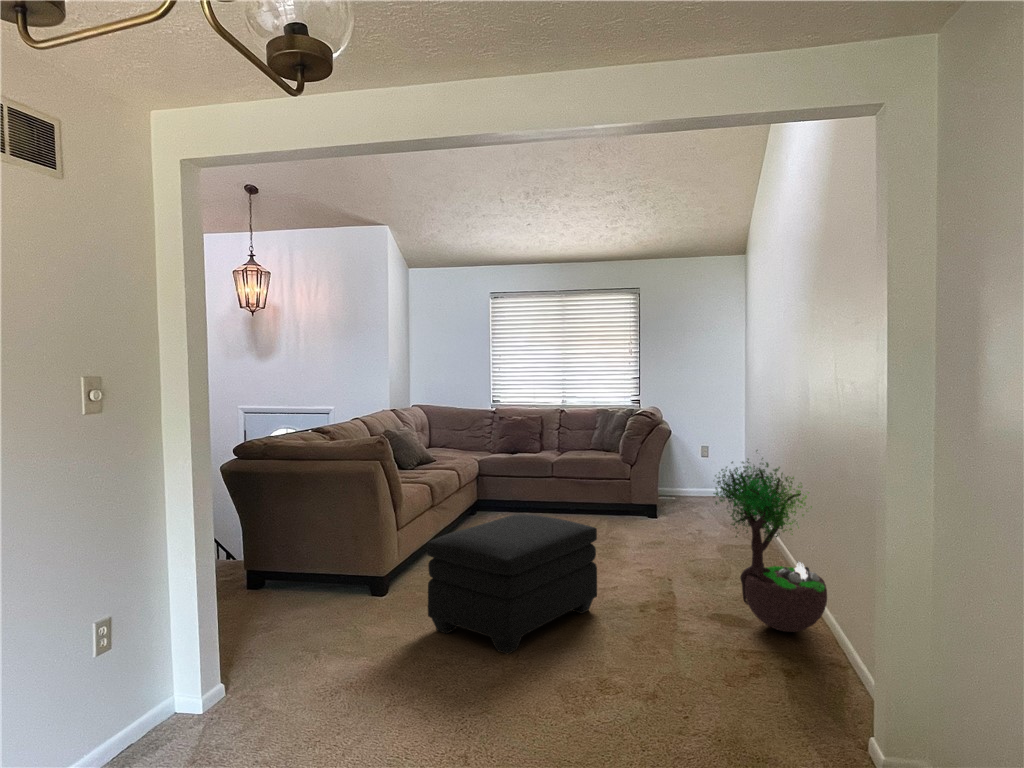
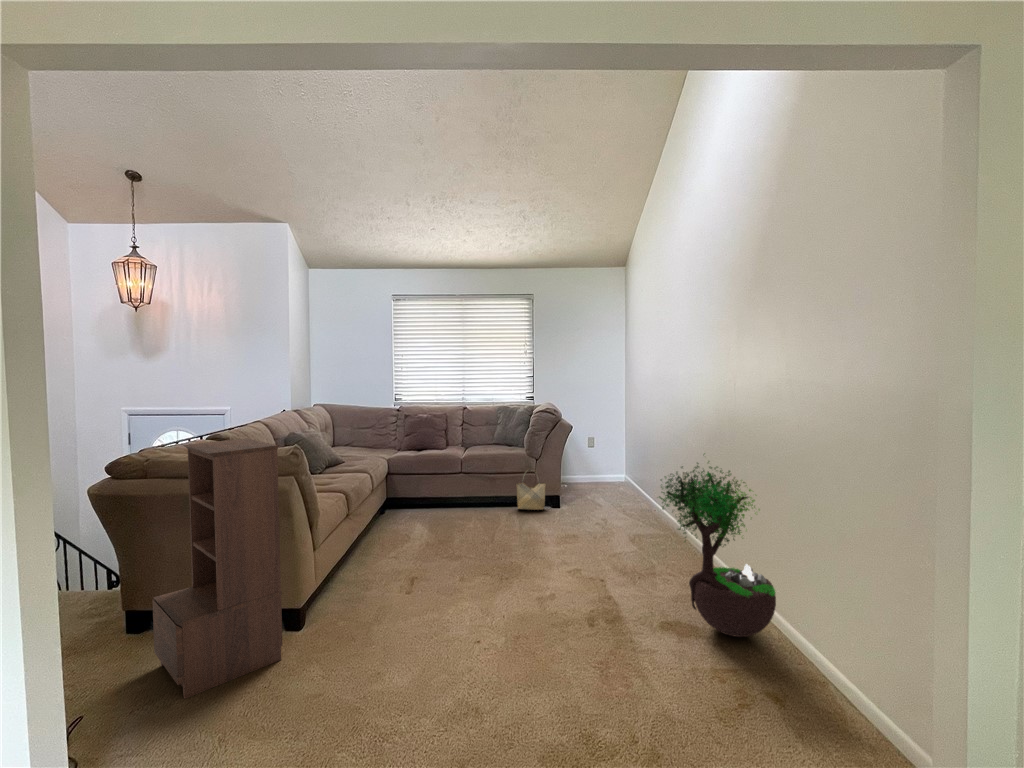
bookshelf: none [269,426,367,630] -> present [153,438,282,699]
woven basket: none [609,474,642,519] -> present [516,471,546,510]
ottoman: present [427,514,597,654] -> none [360,527,543,706]

